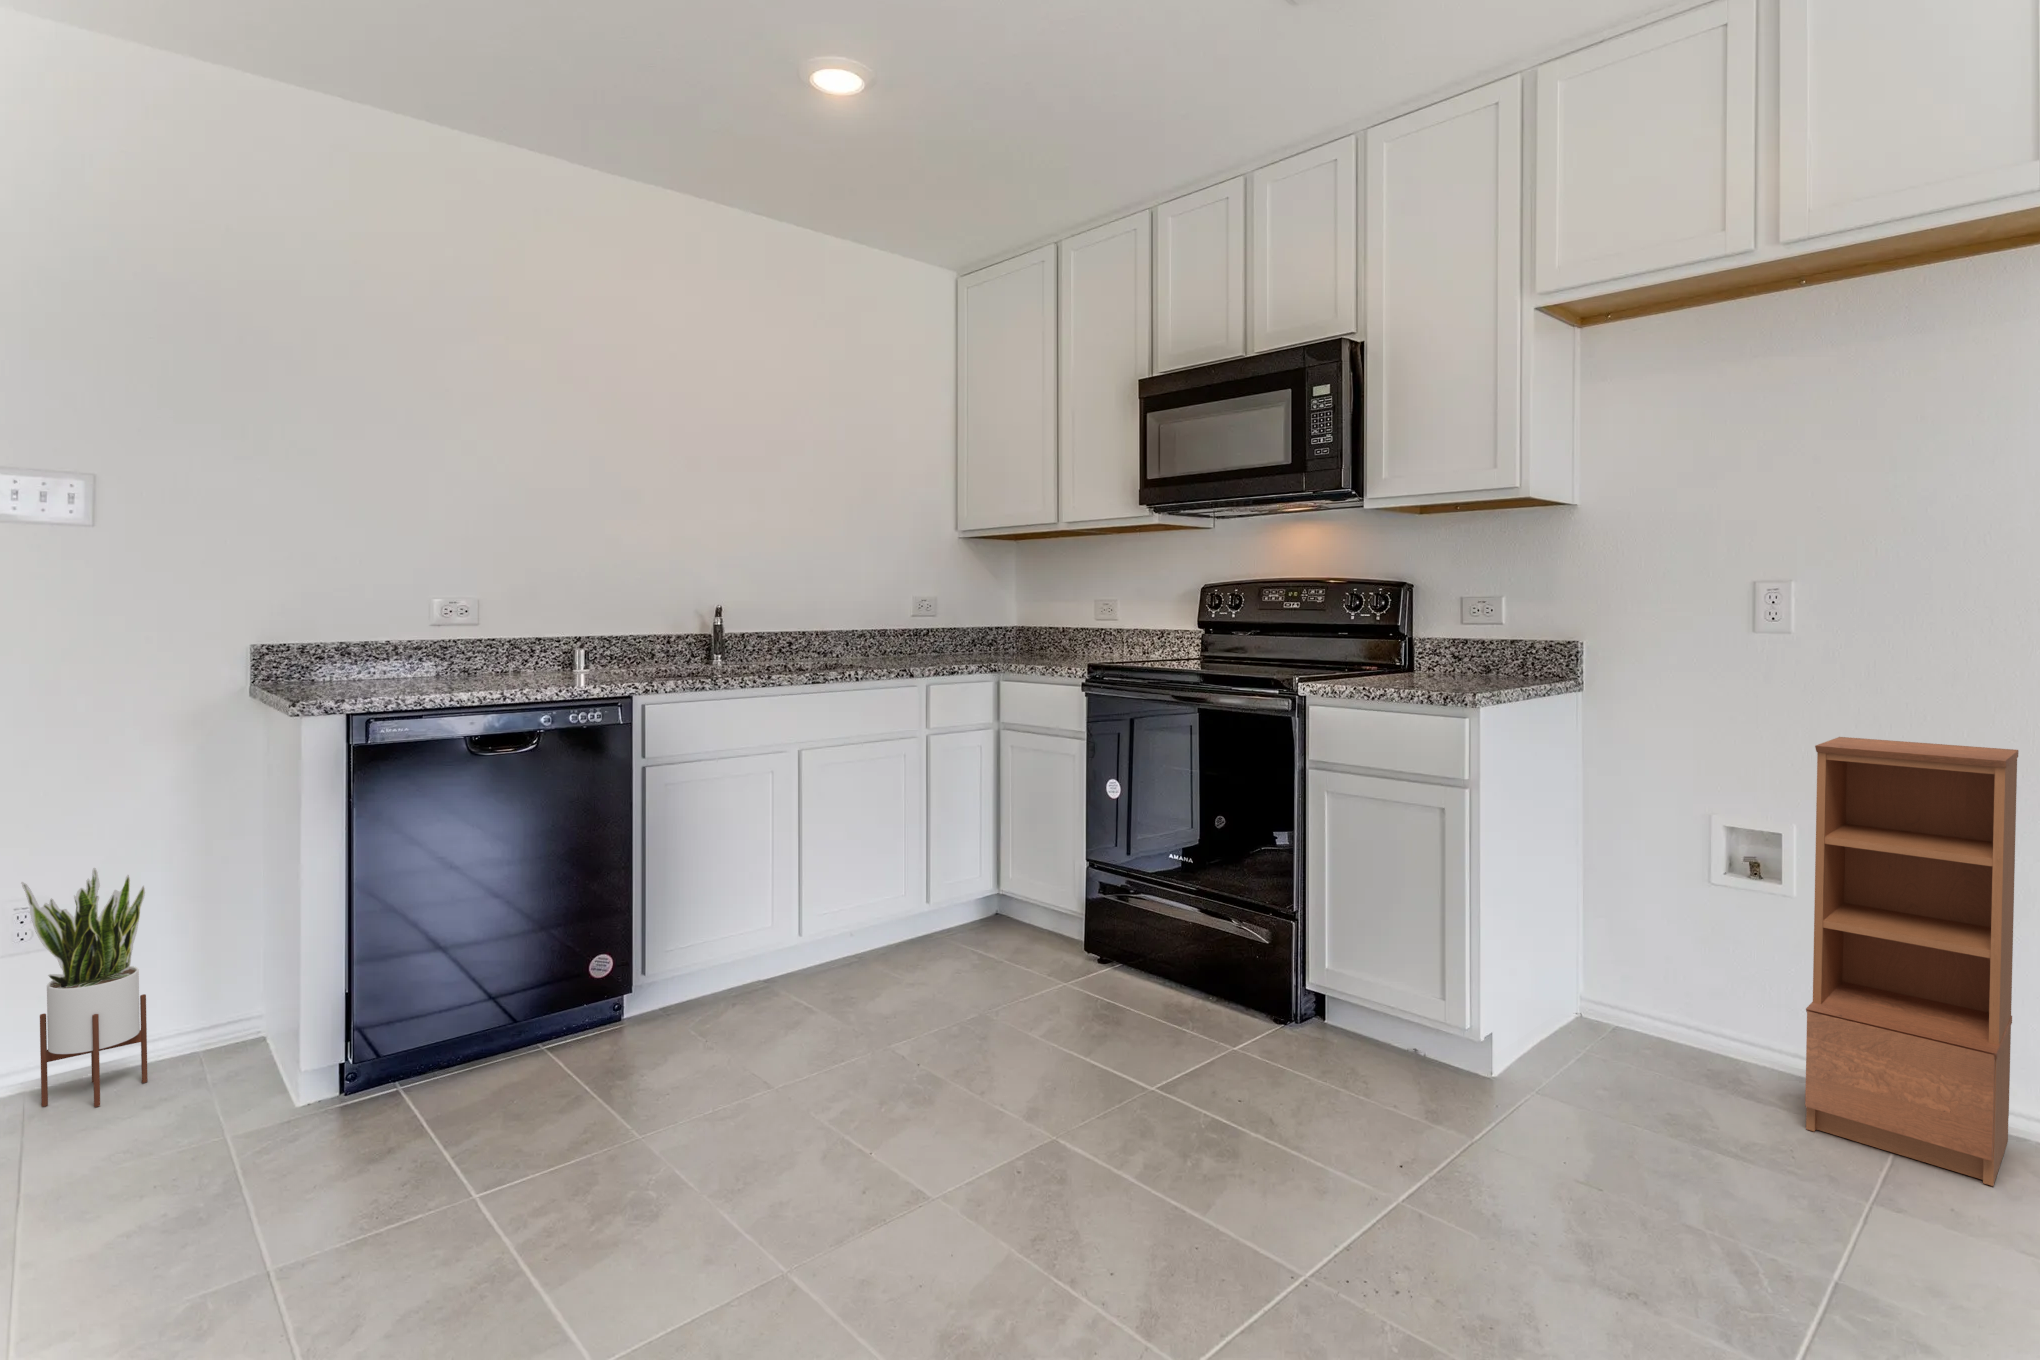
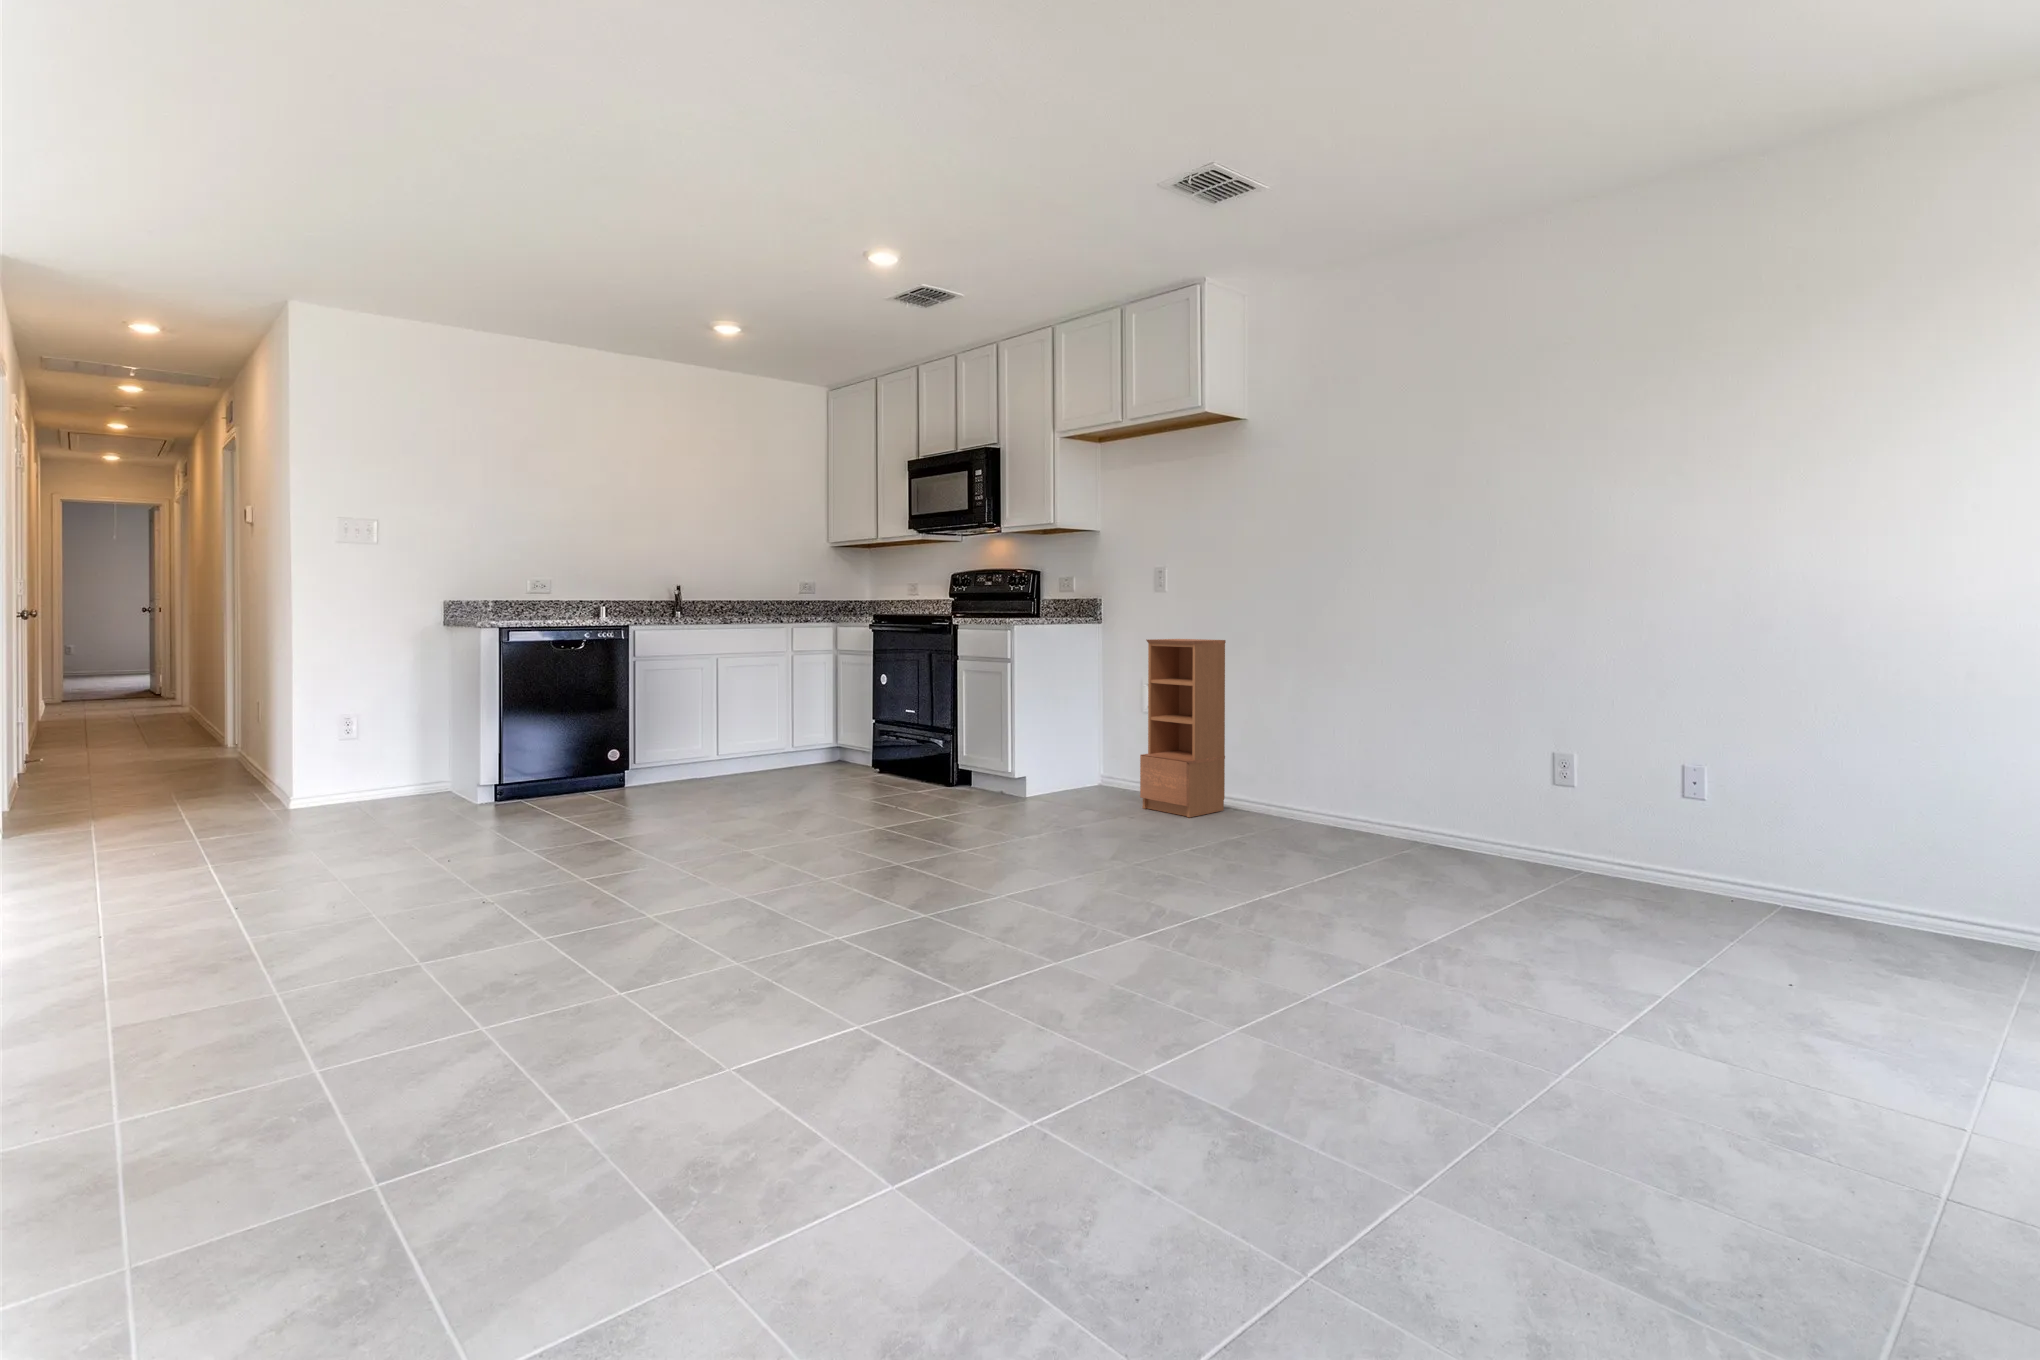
potted plant: present [21,868,148,1107] -> none [357,699,404,804]

